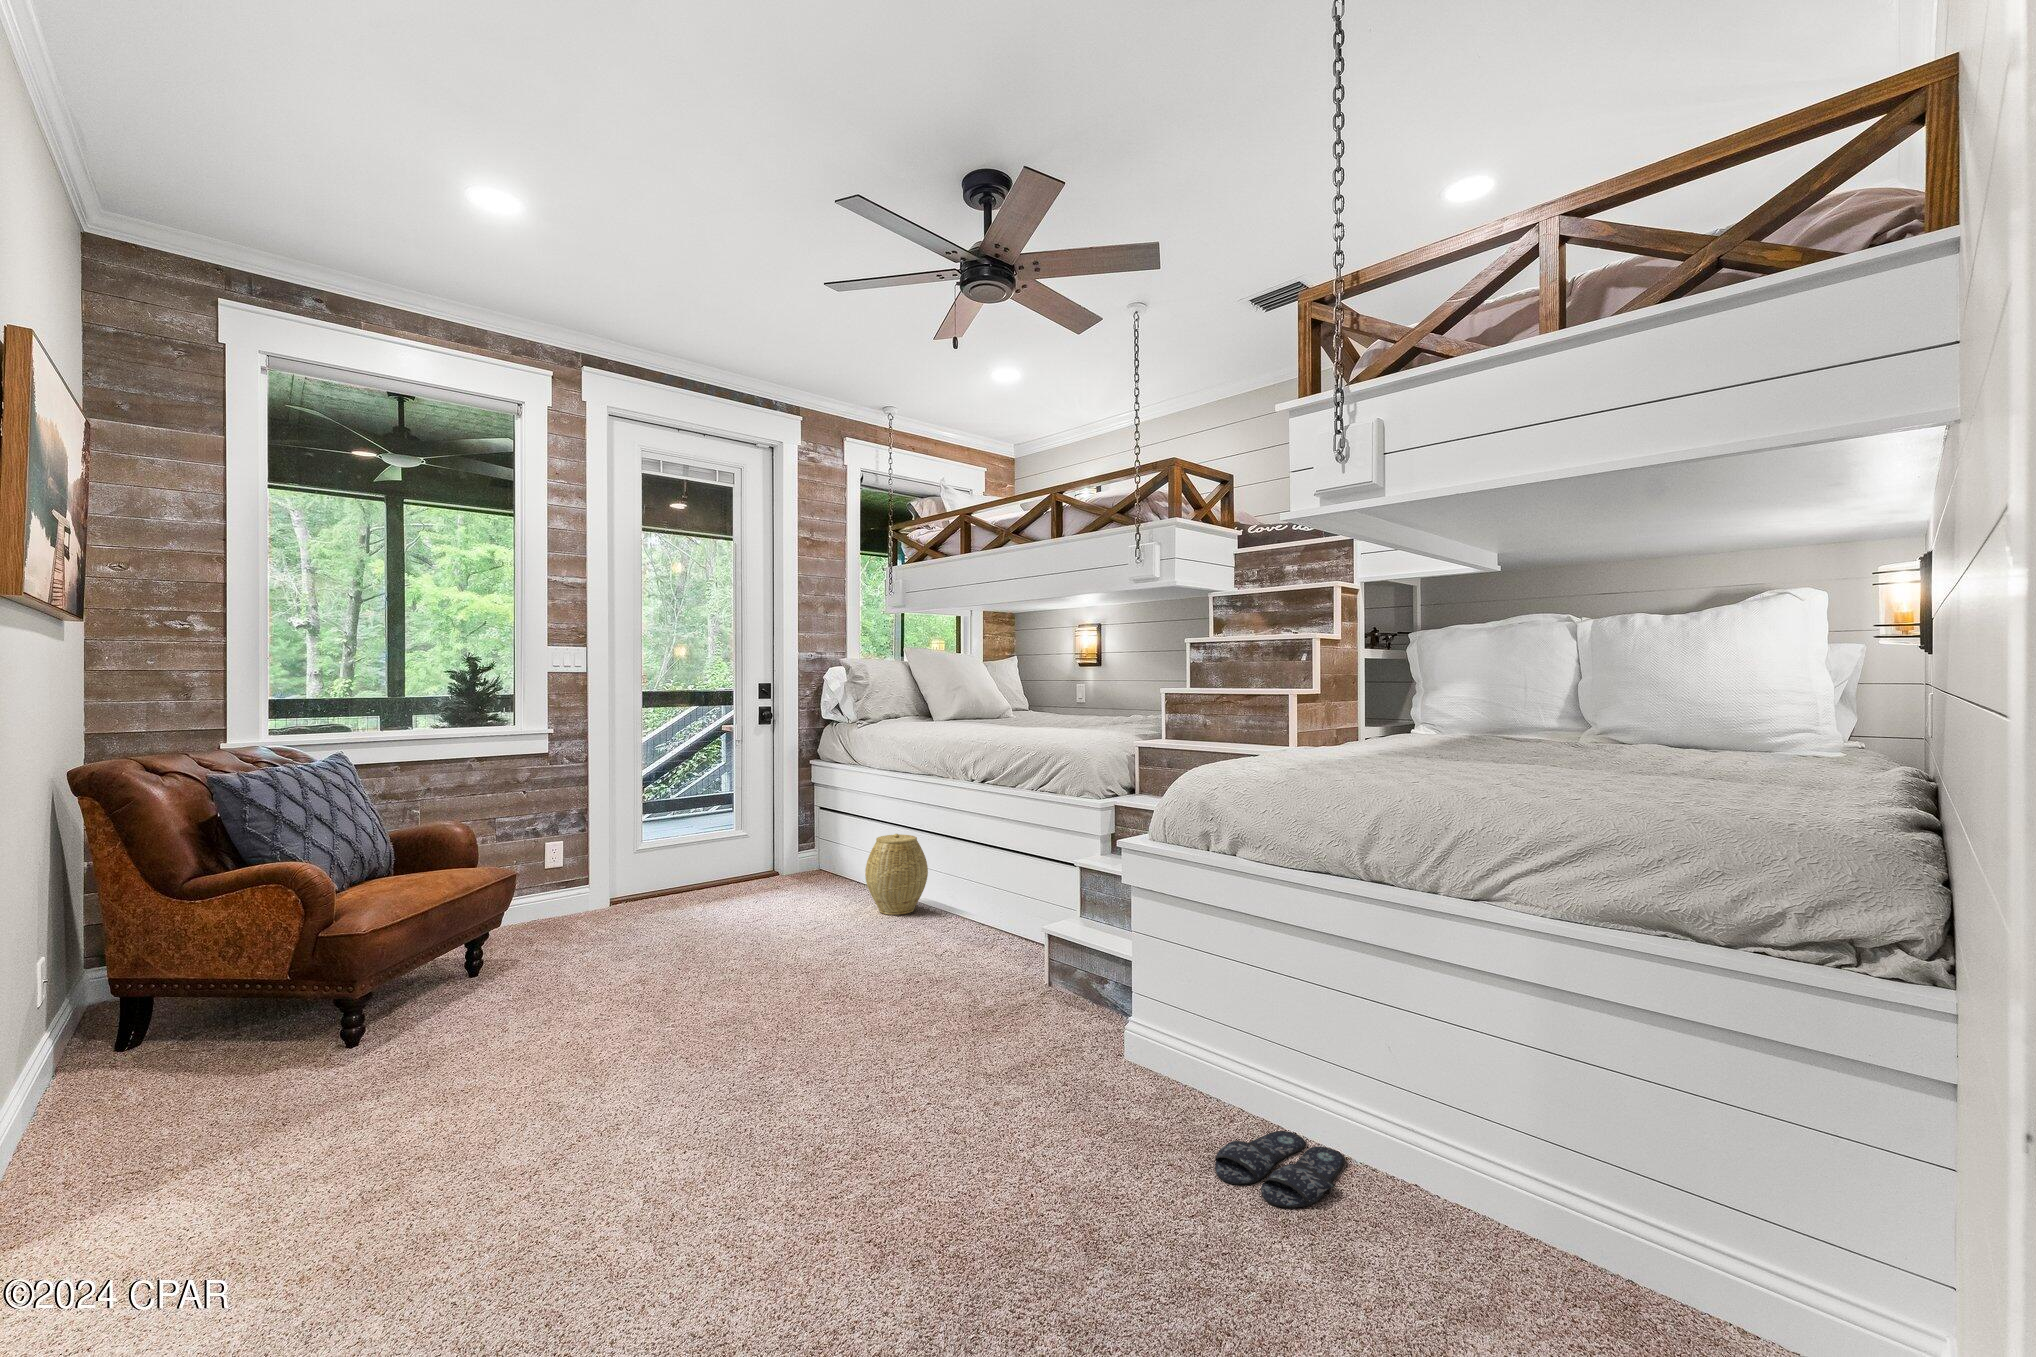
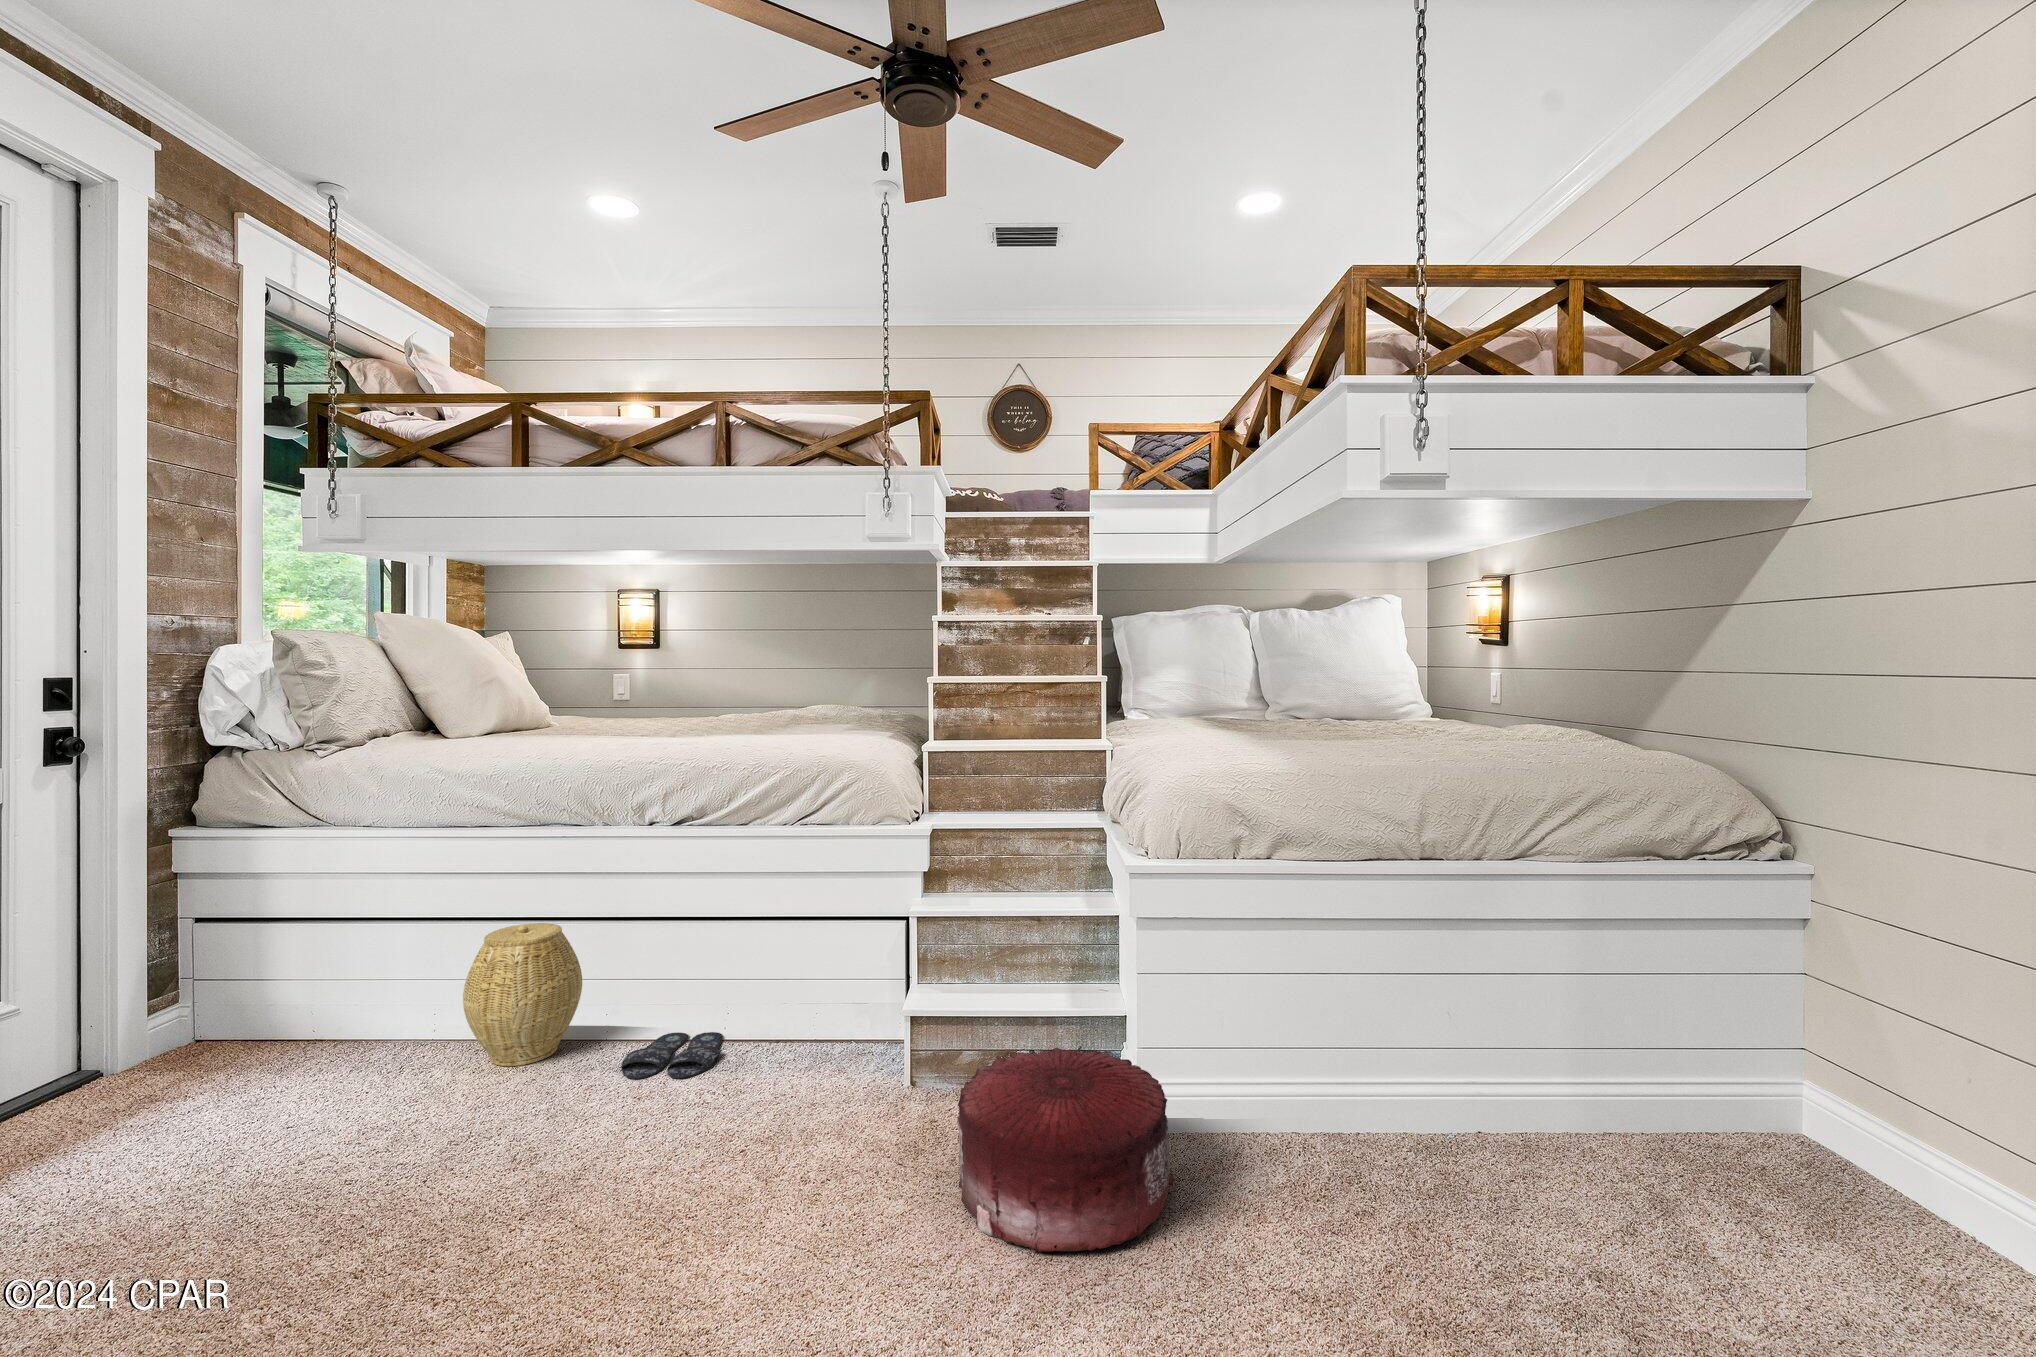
pouf: none [918,955,1068,1077] -> present [958,1046,1175,1252]
slippers: present [1215,1131,1345,1208] -> present [621,1032,722,1079]

